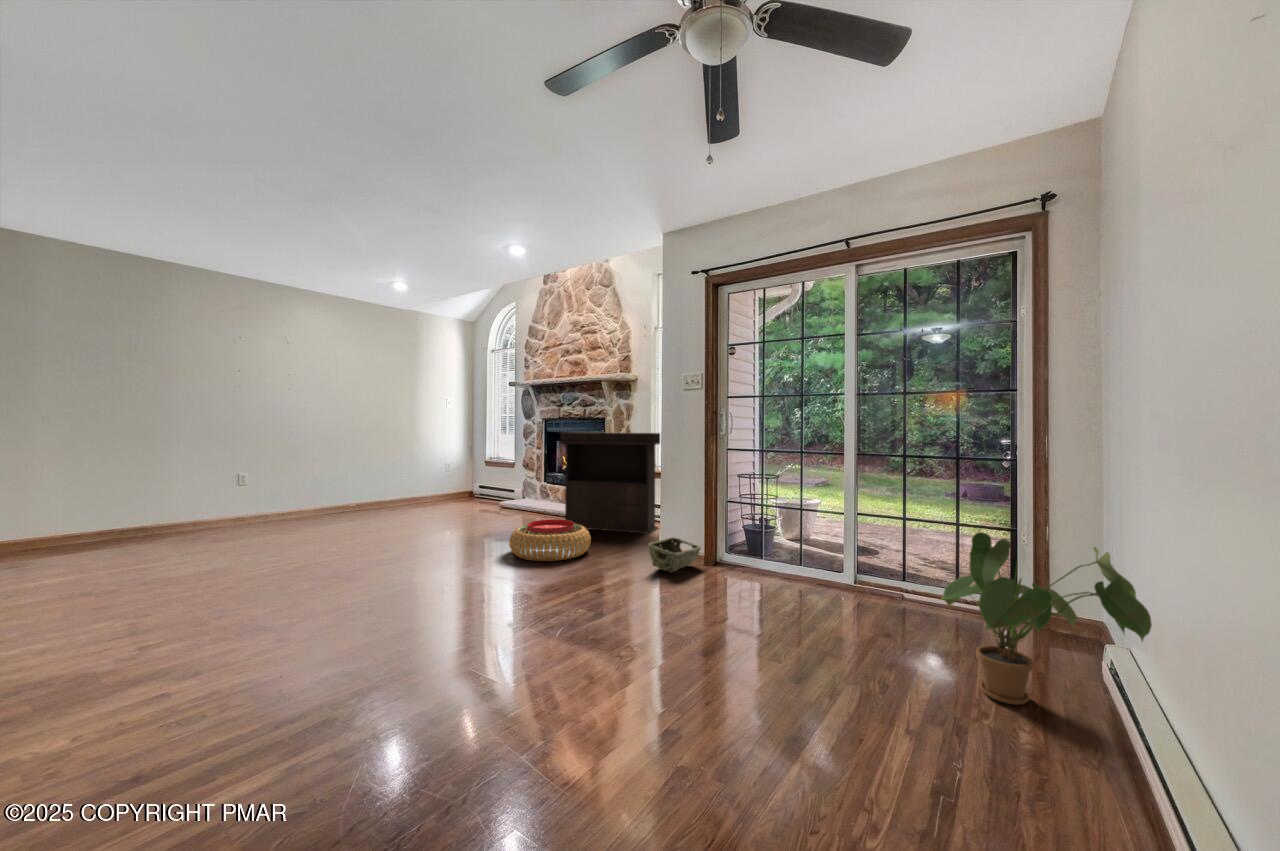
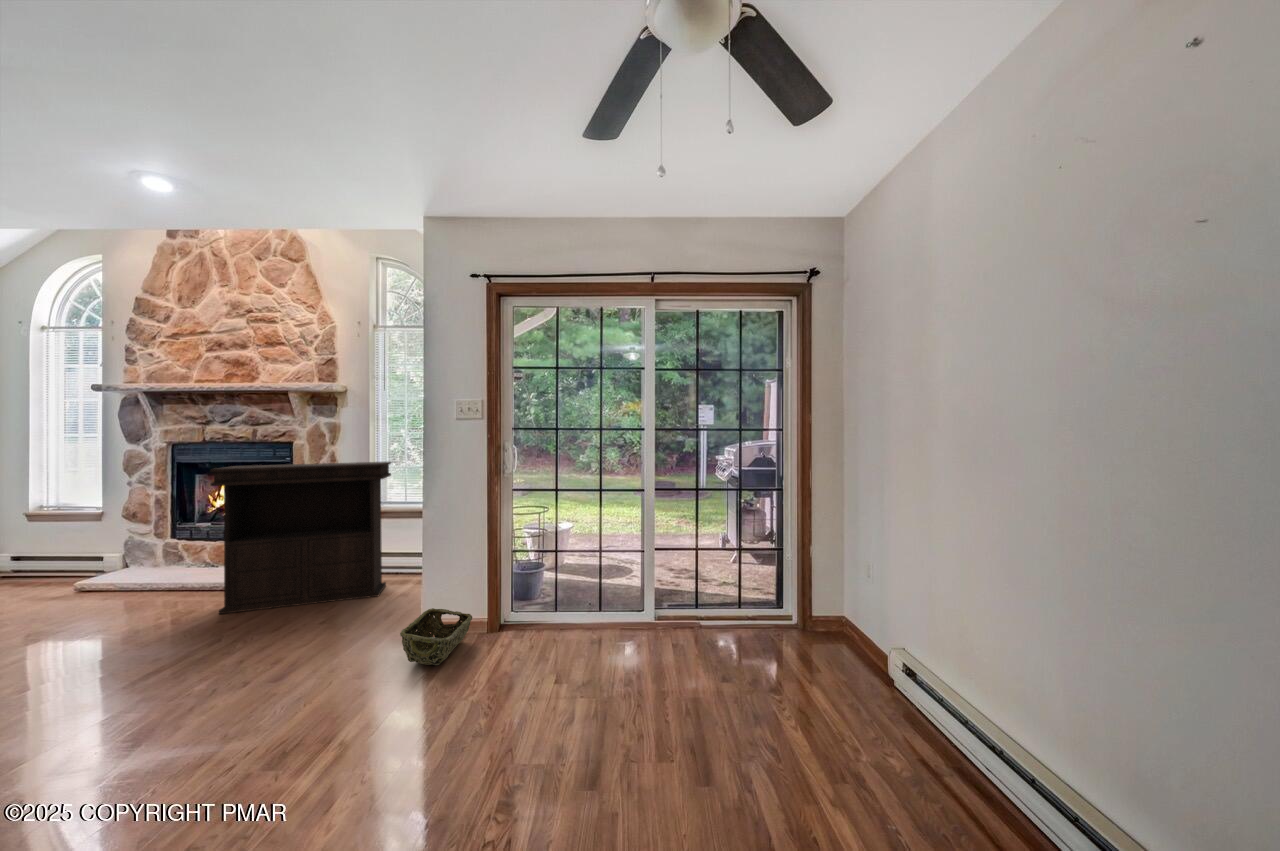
pouf: present [509,520,591,561] -> none [101,616,288,713]
house plant: present [942,532,1152,705] -> none [790,580,1000,752]

